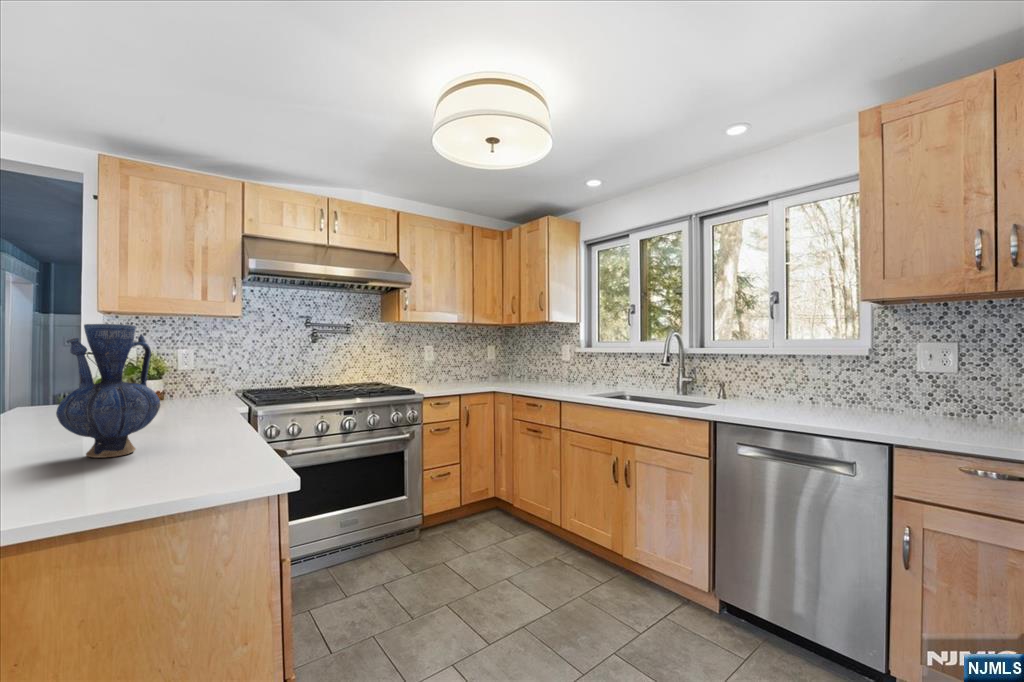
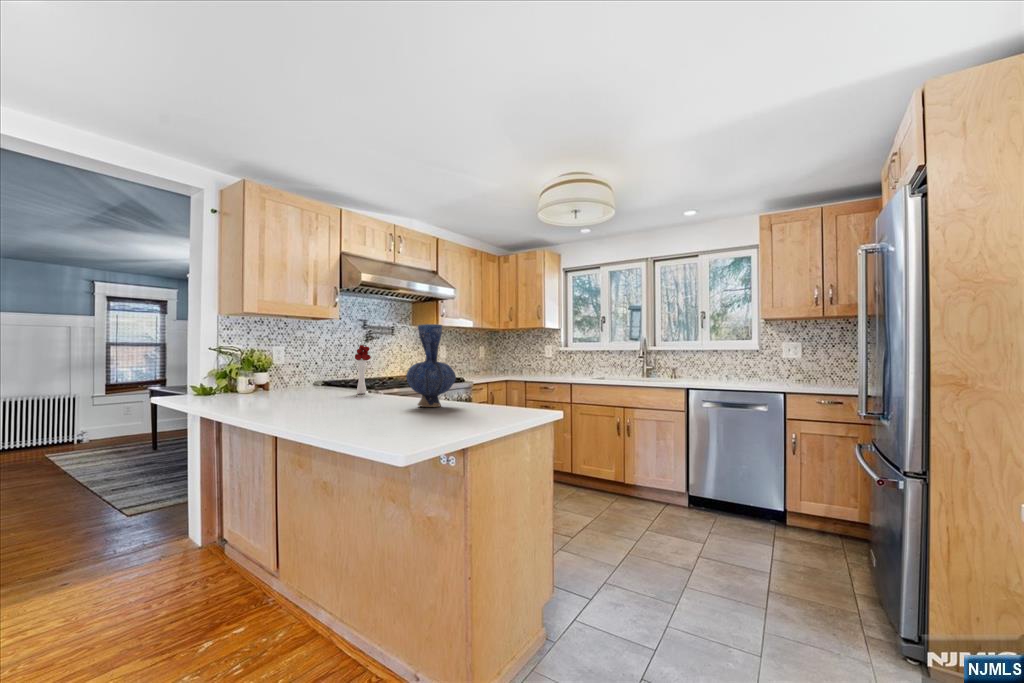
flower bouquet: none [186,350,209,414] -> present [355,345,371,394]

